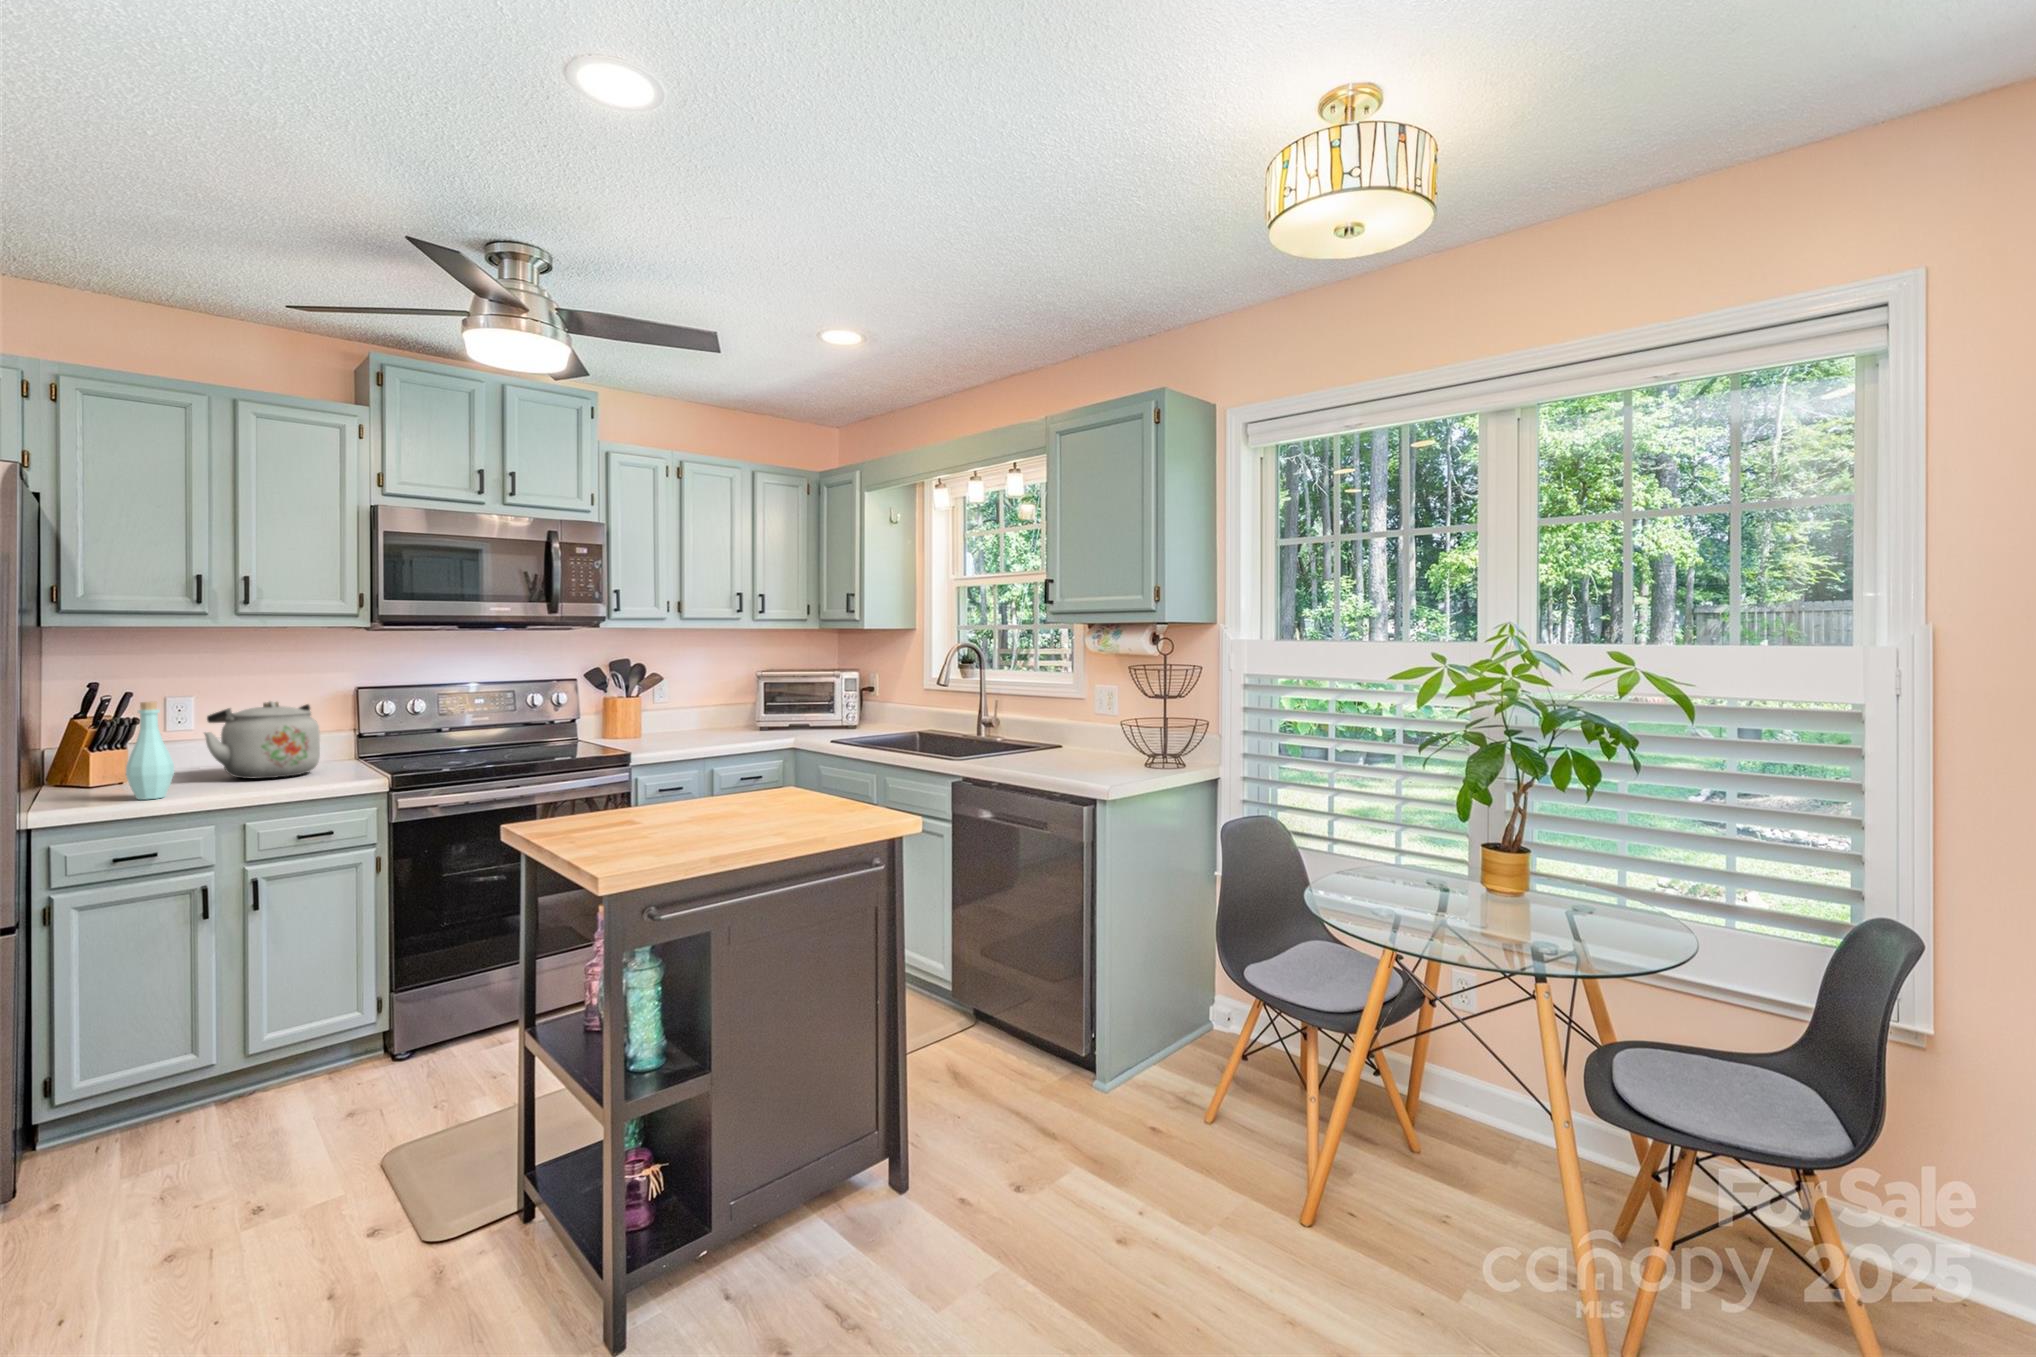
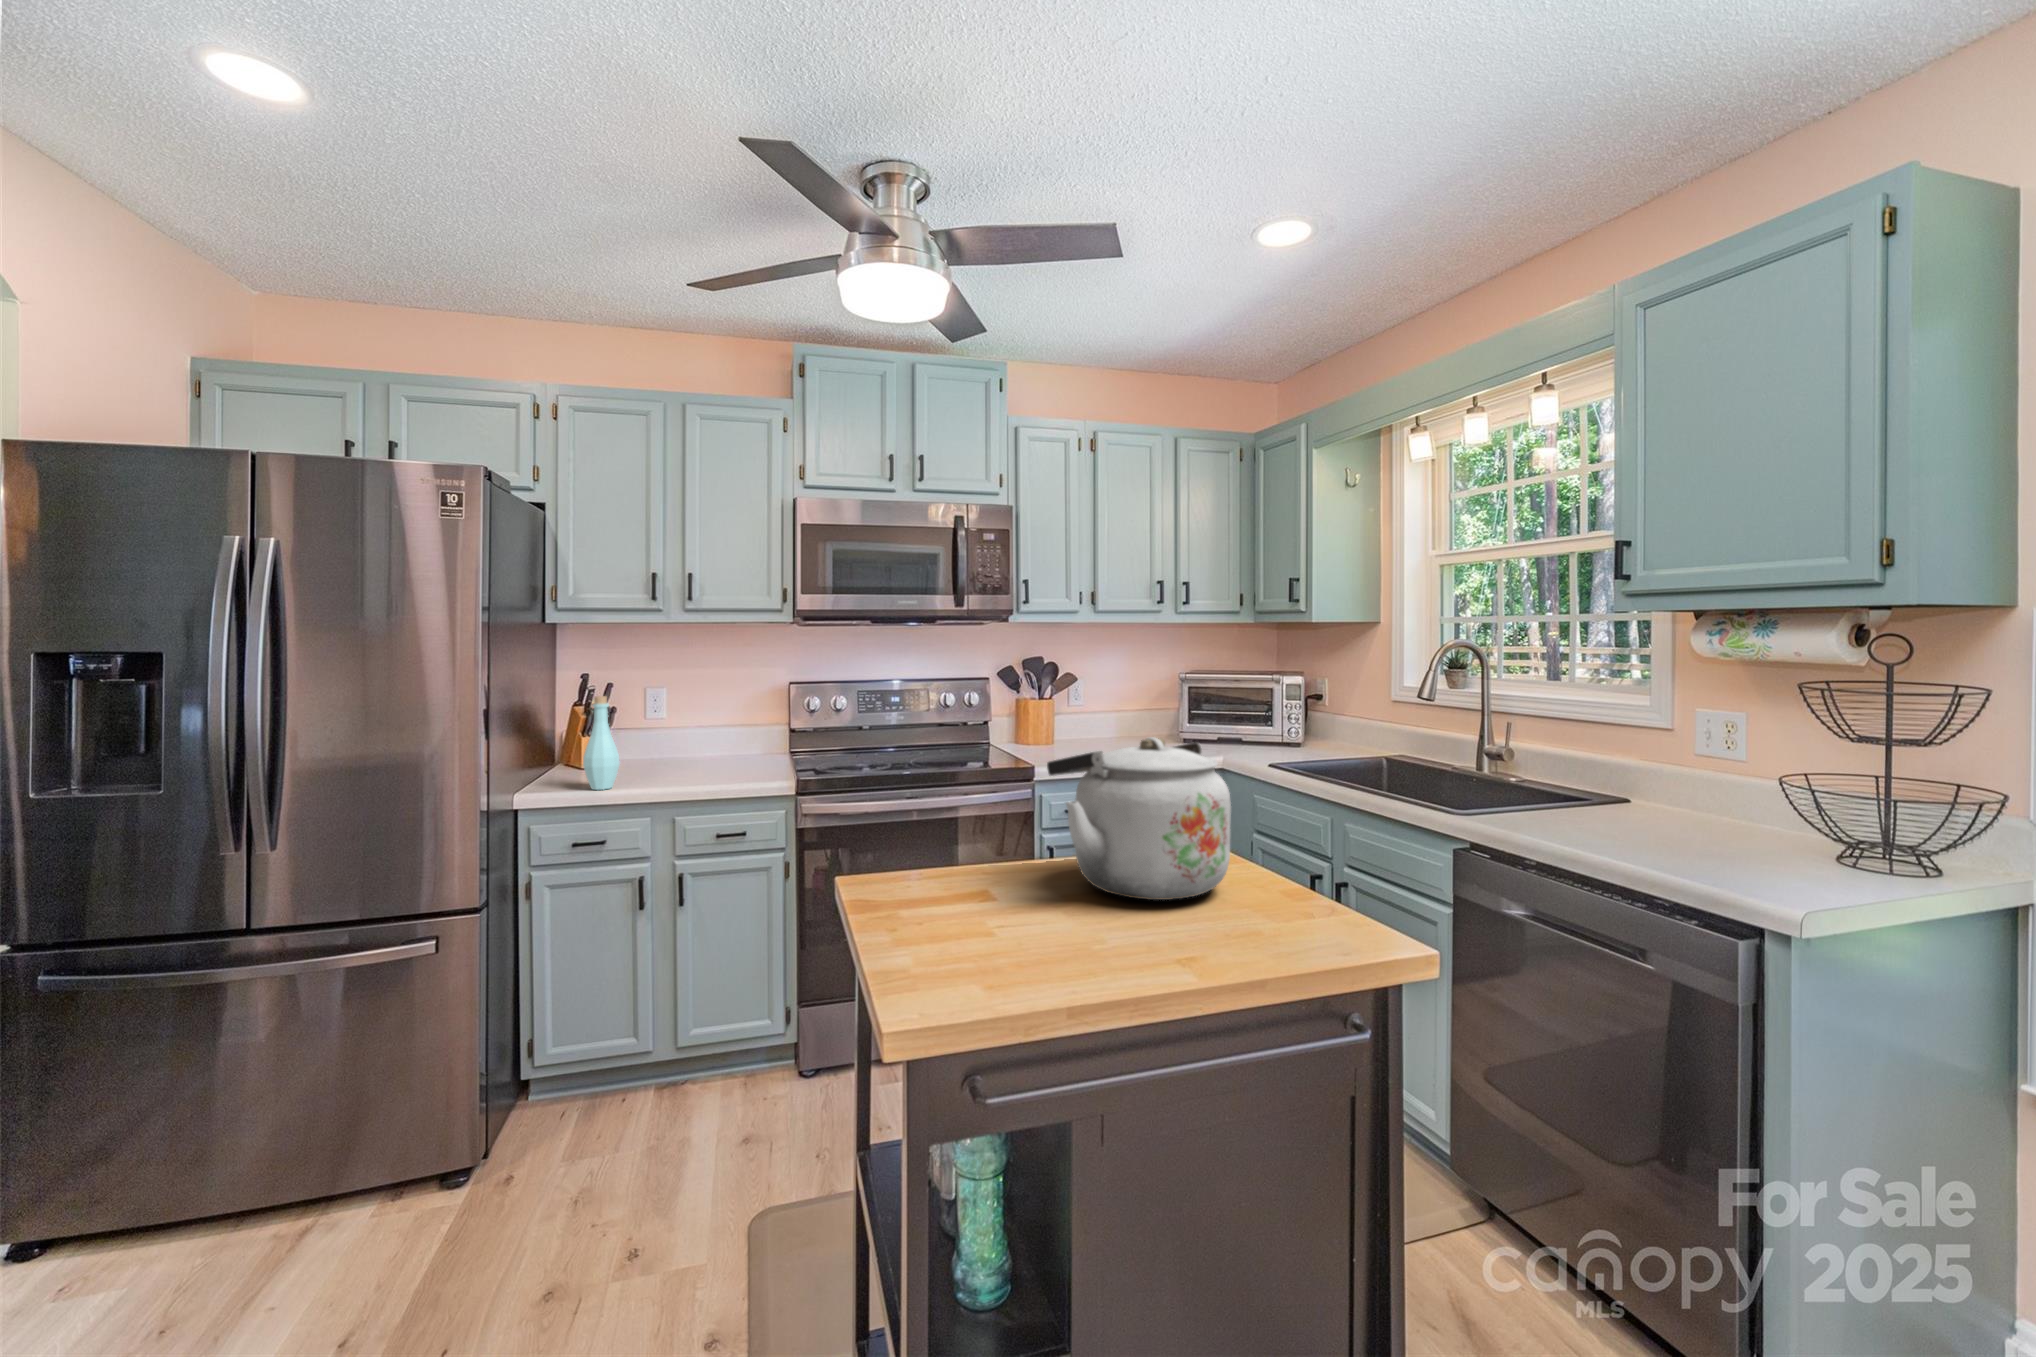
kettle: present [204,701,320,779] -> present [1047,737,1231,900]

